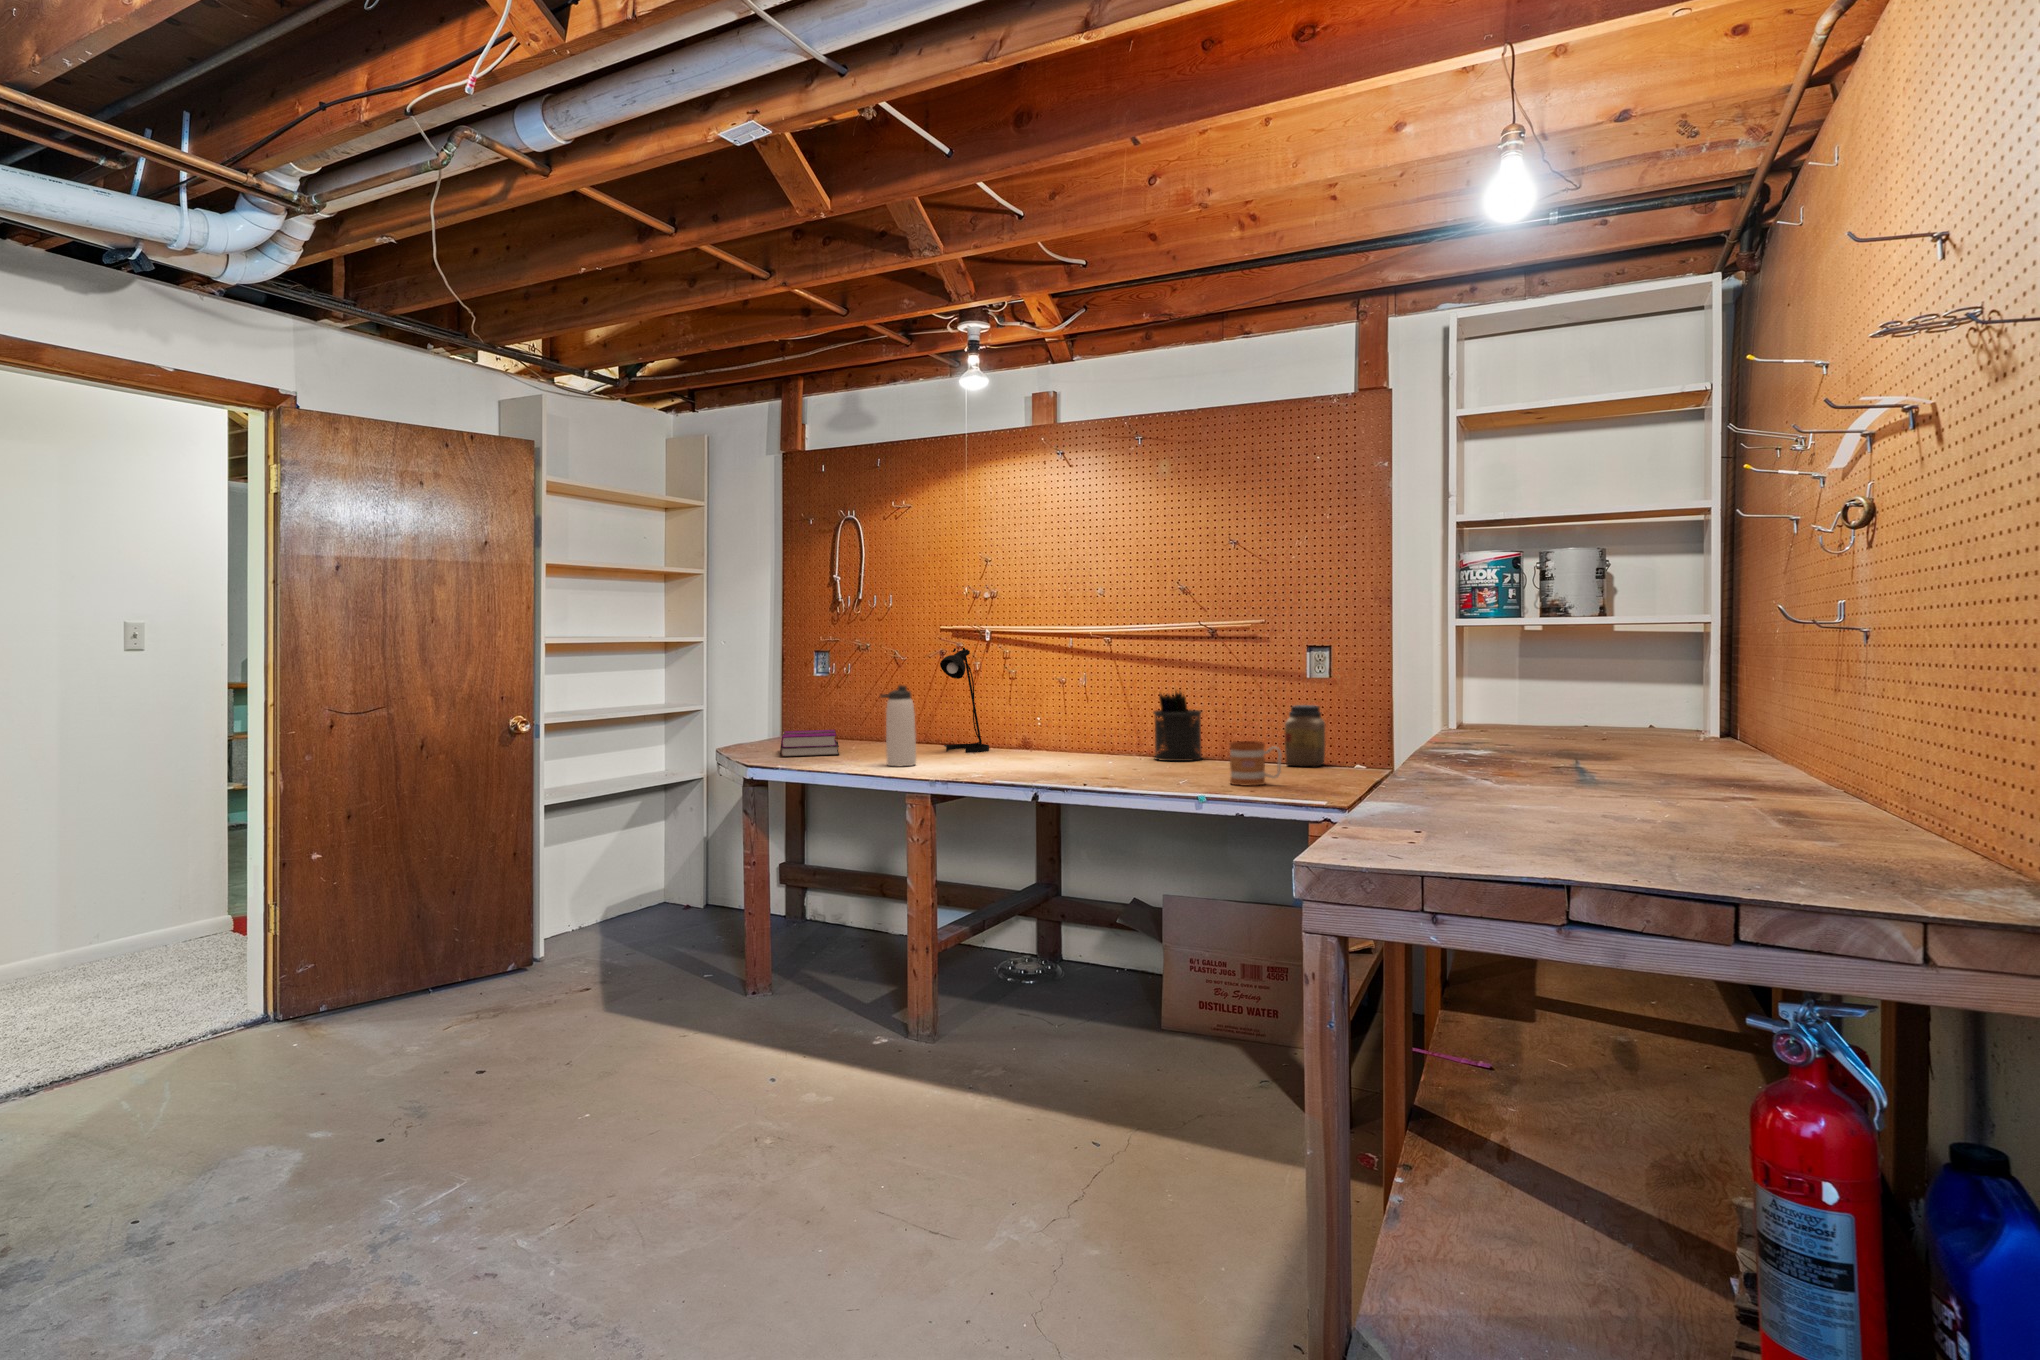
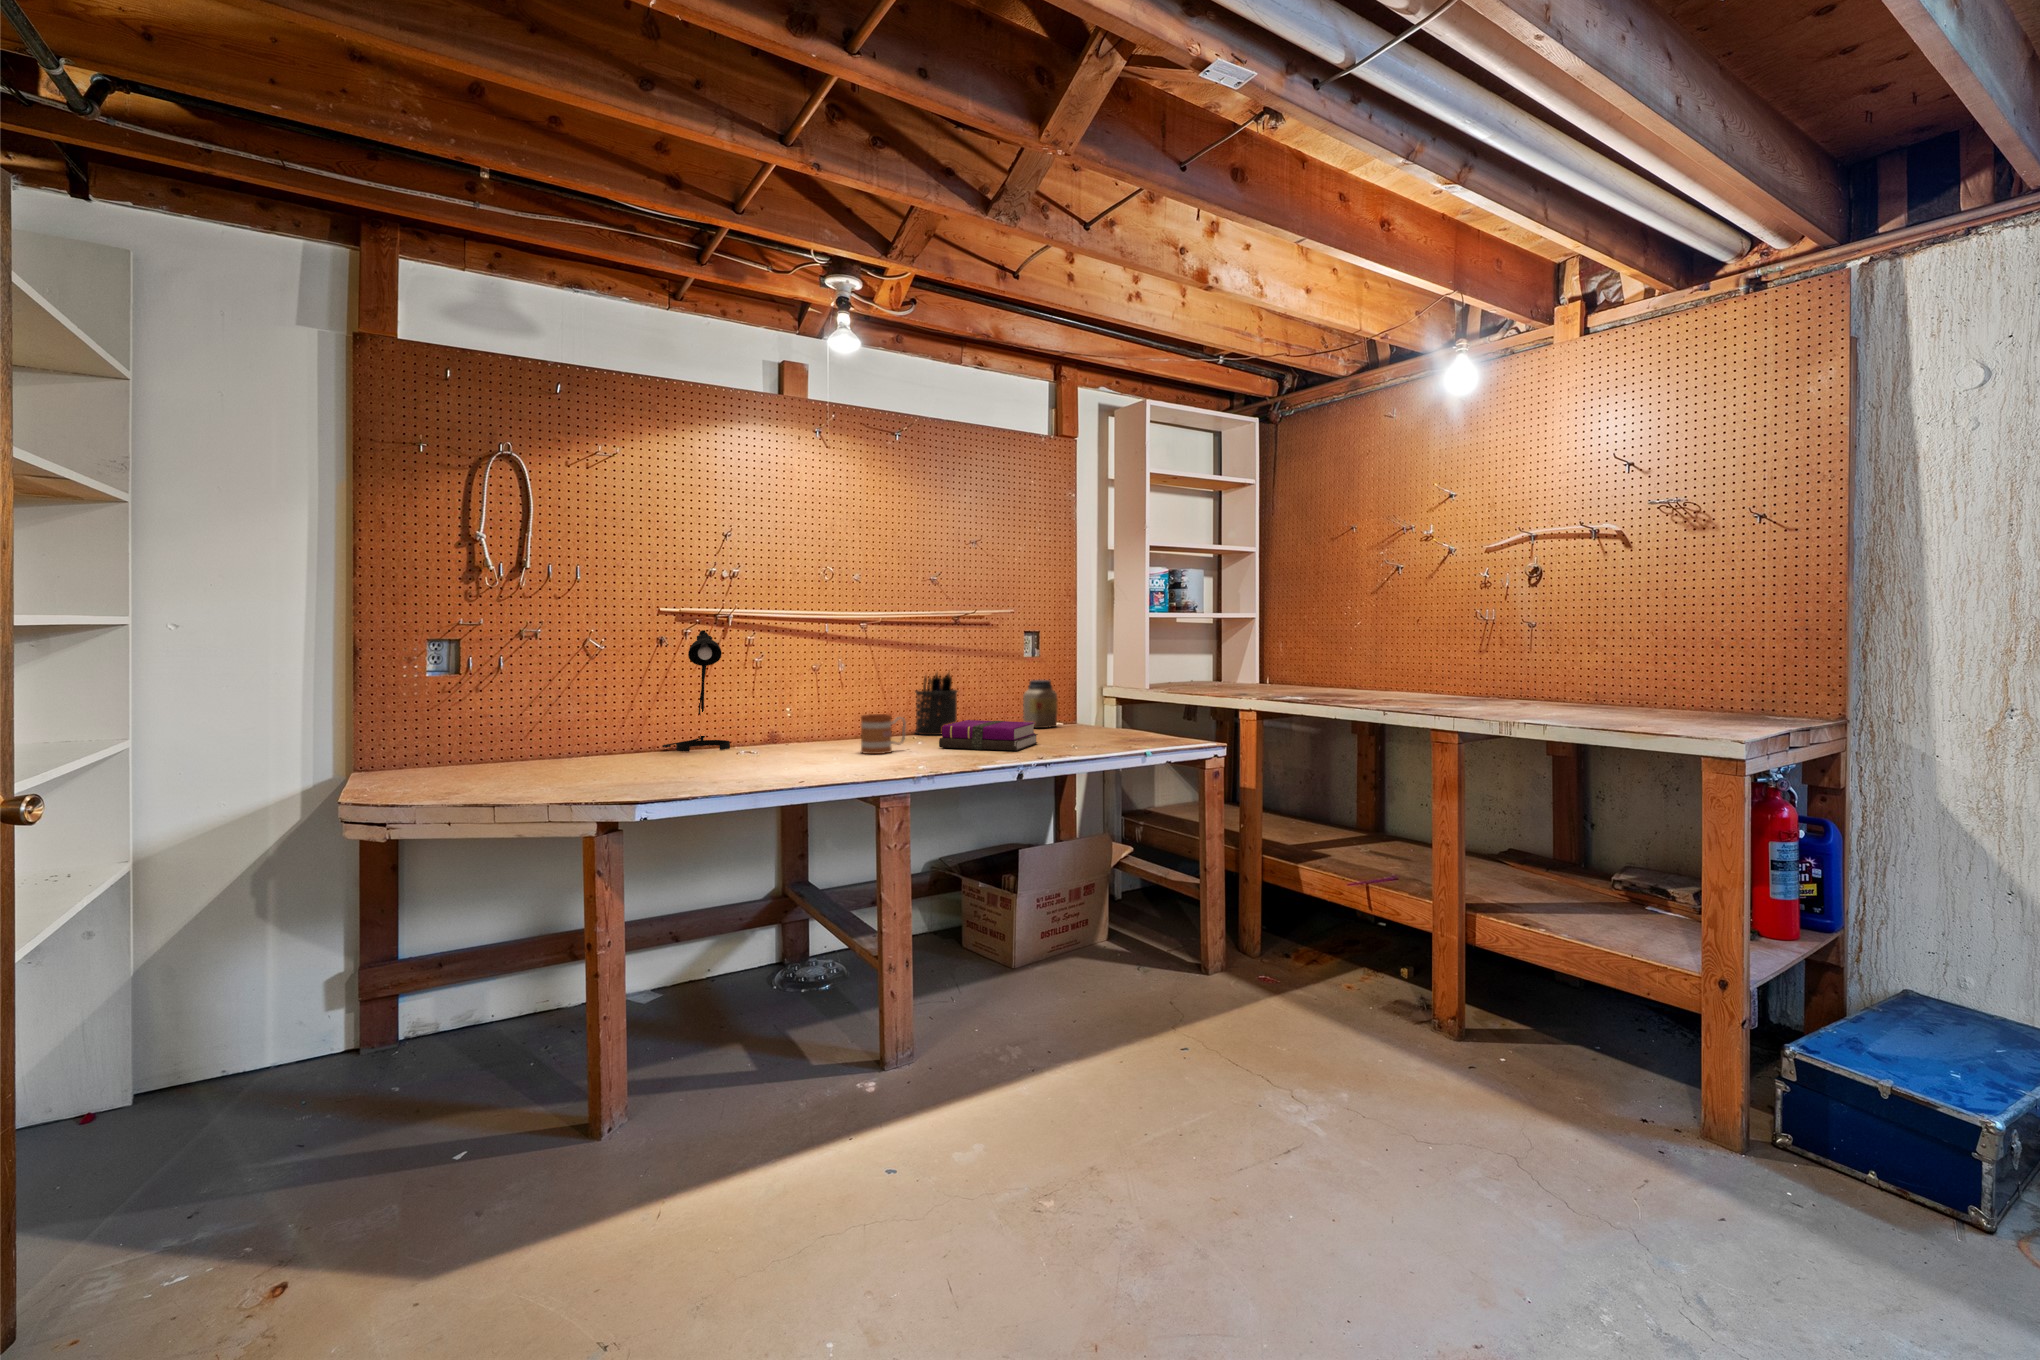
thermos bottle: present [880,685,916,766] -> none [728,671,773,768]
notebook: present [780,730,839,757] -> present [939,720,1038,750]
mug: present [1230,741,1282,786] -> present [861,714,906,754]

